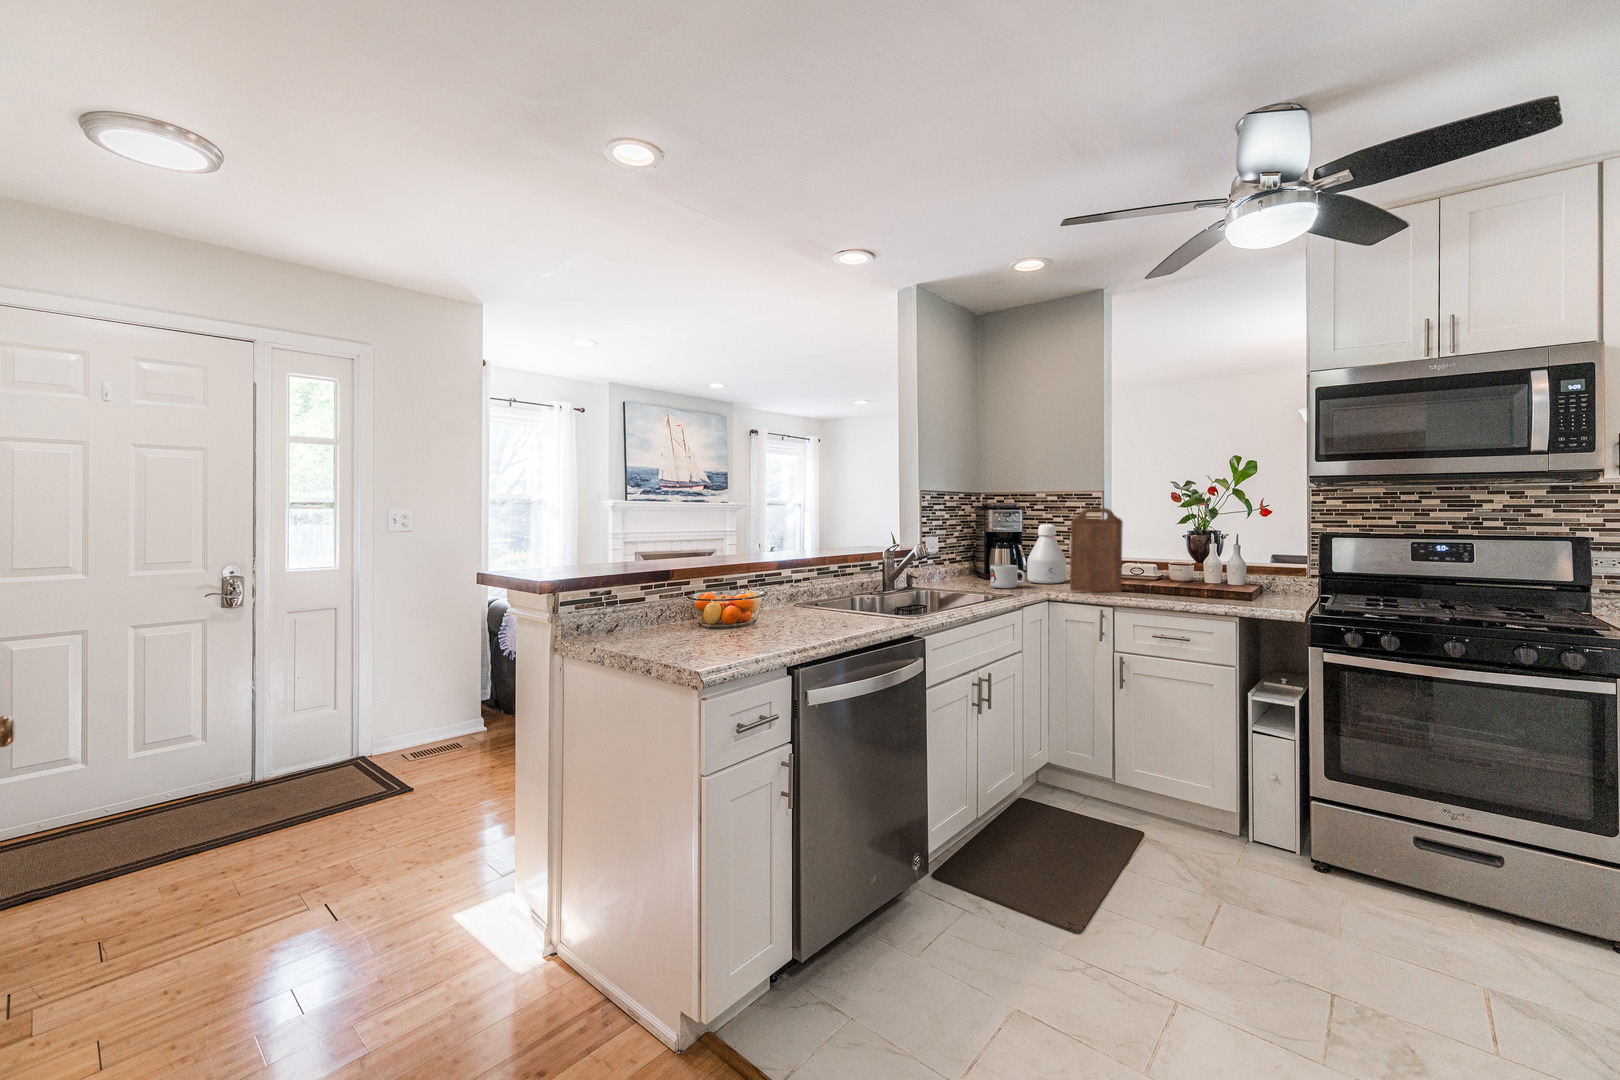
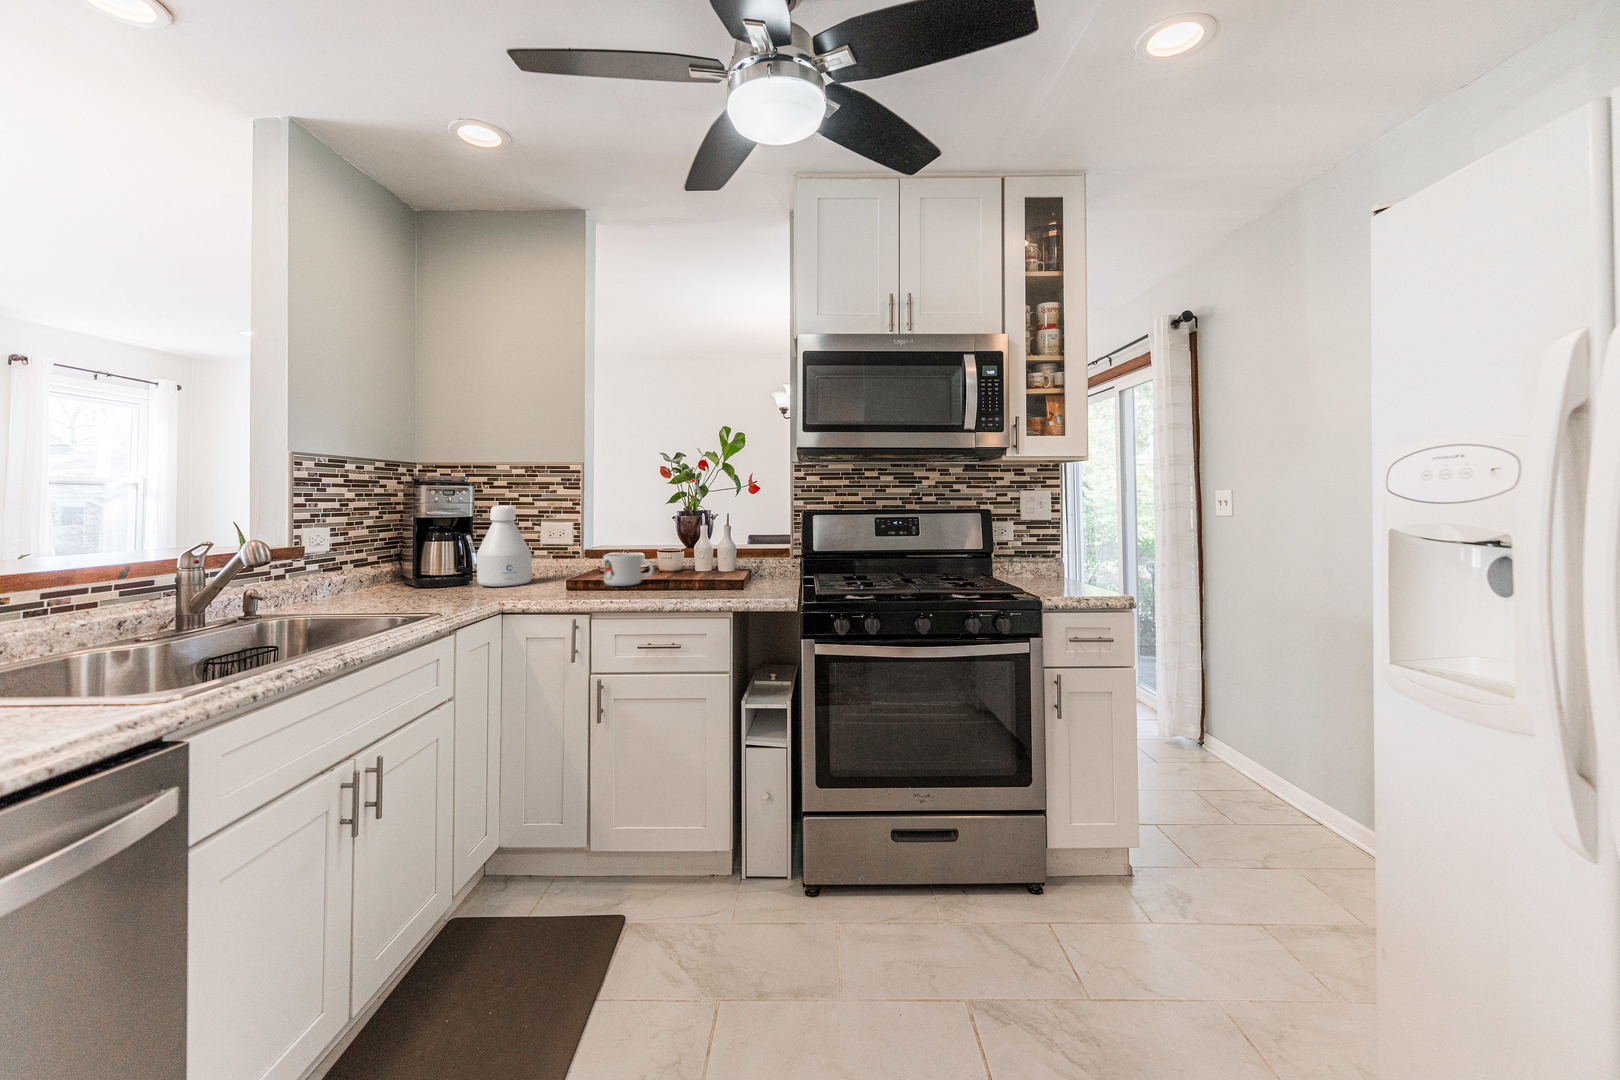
cutting board: present [1070,508,1123,592] -> none [527,482,599,597]
mug: present [990,565,1026,588] -> present [603,553,654,586]

